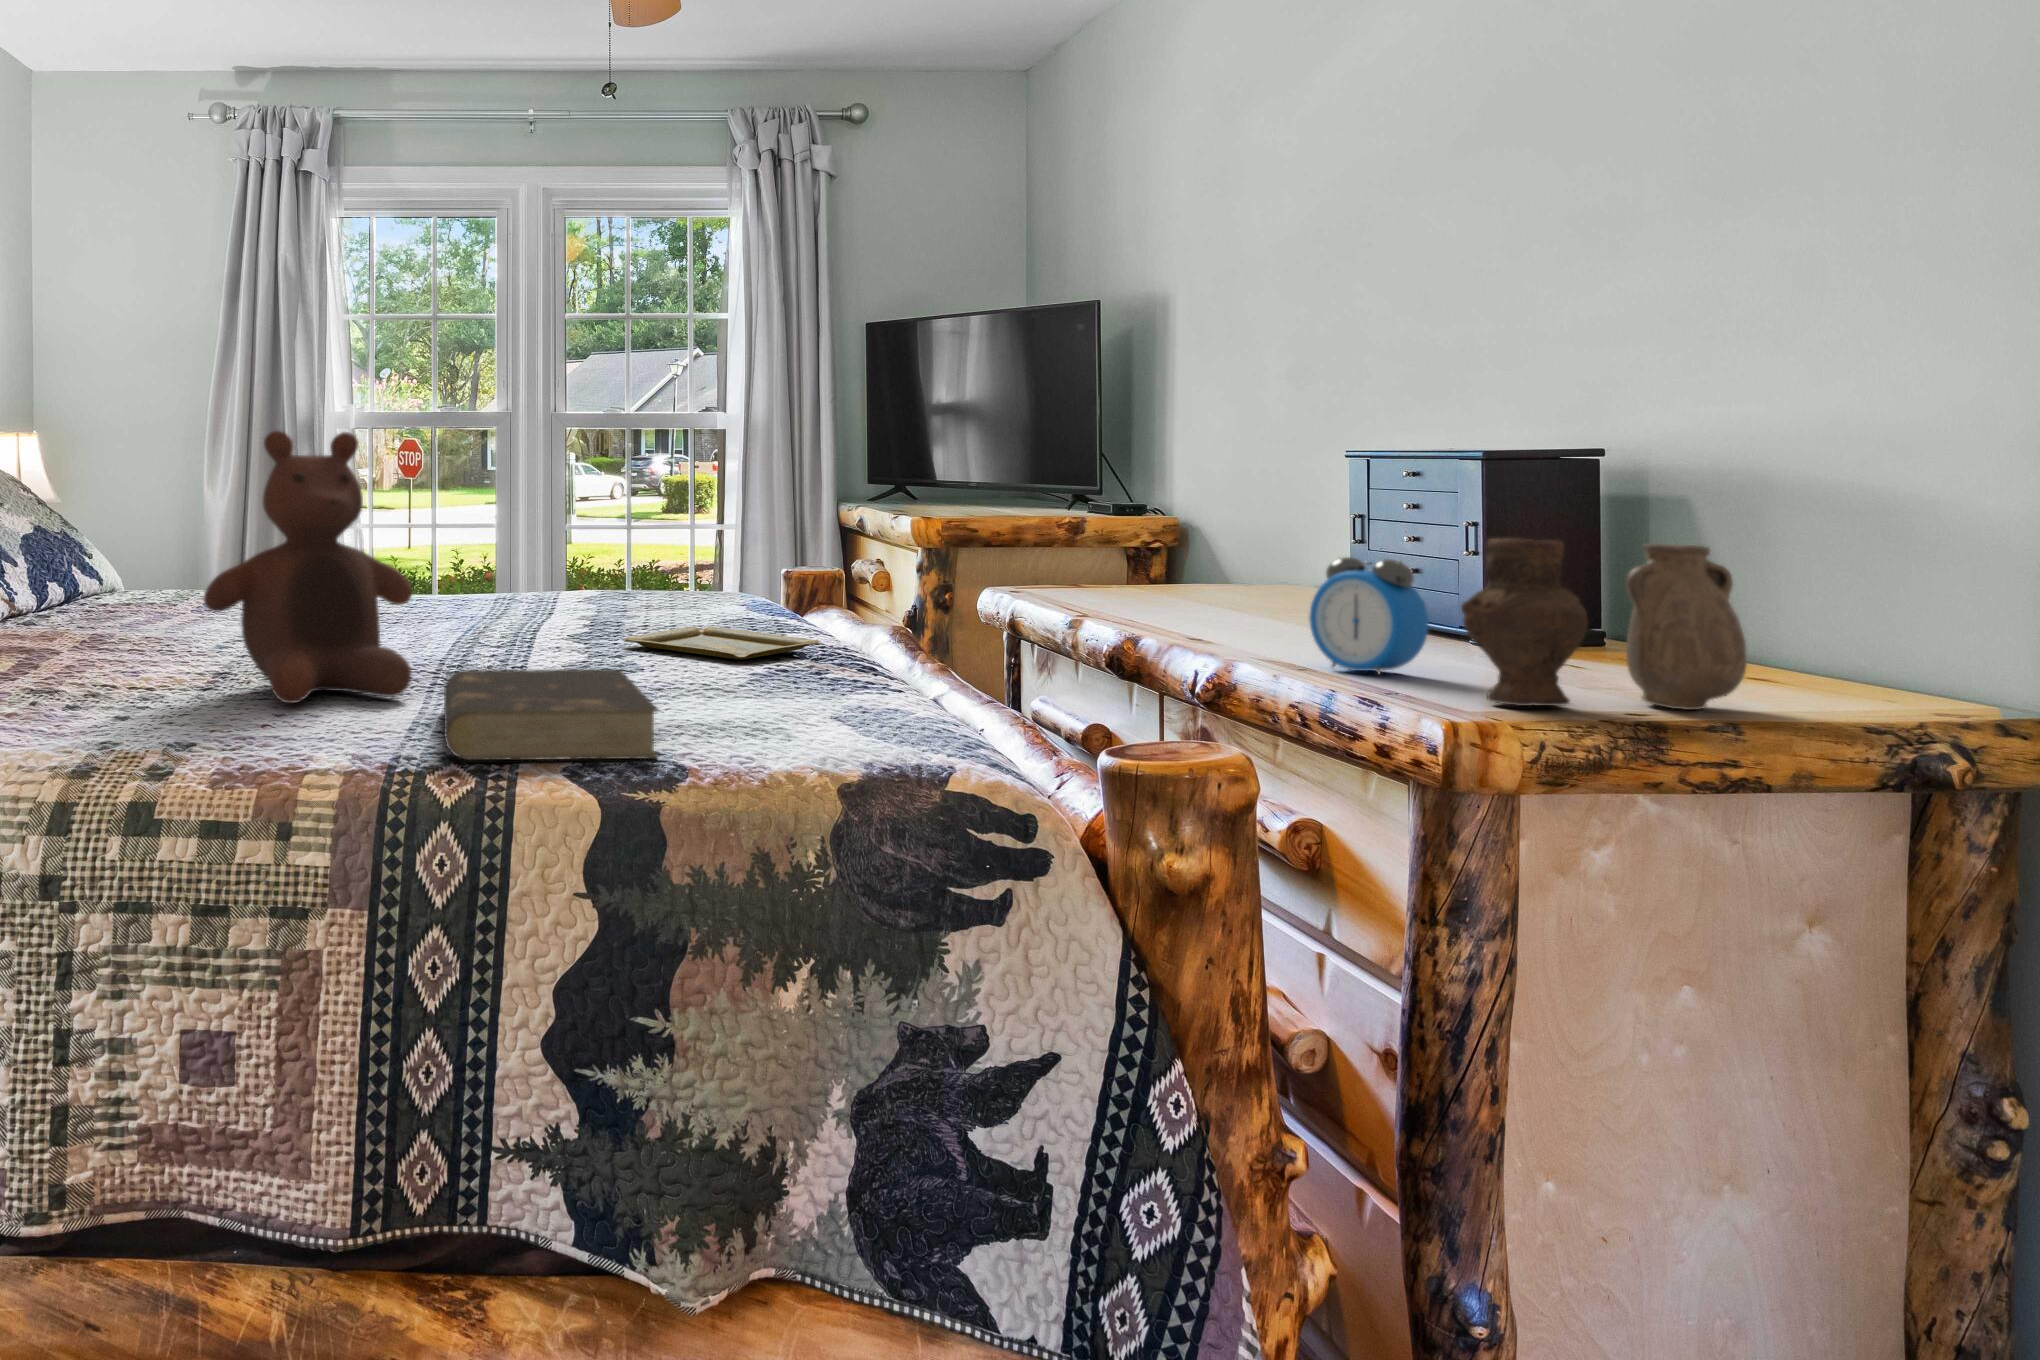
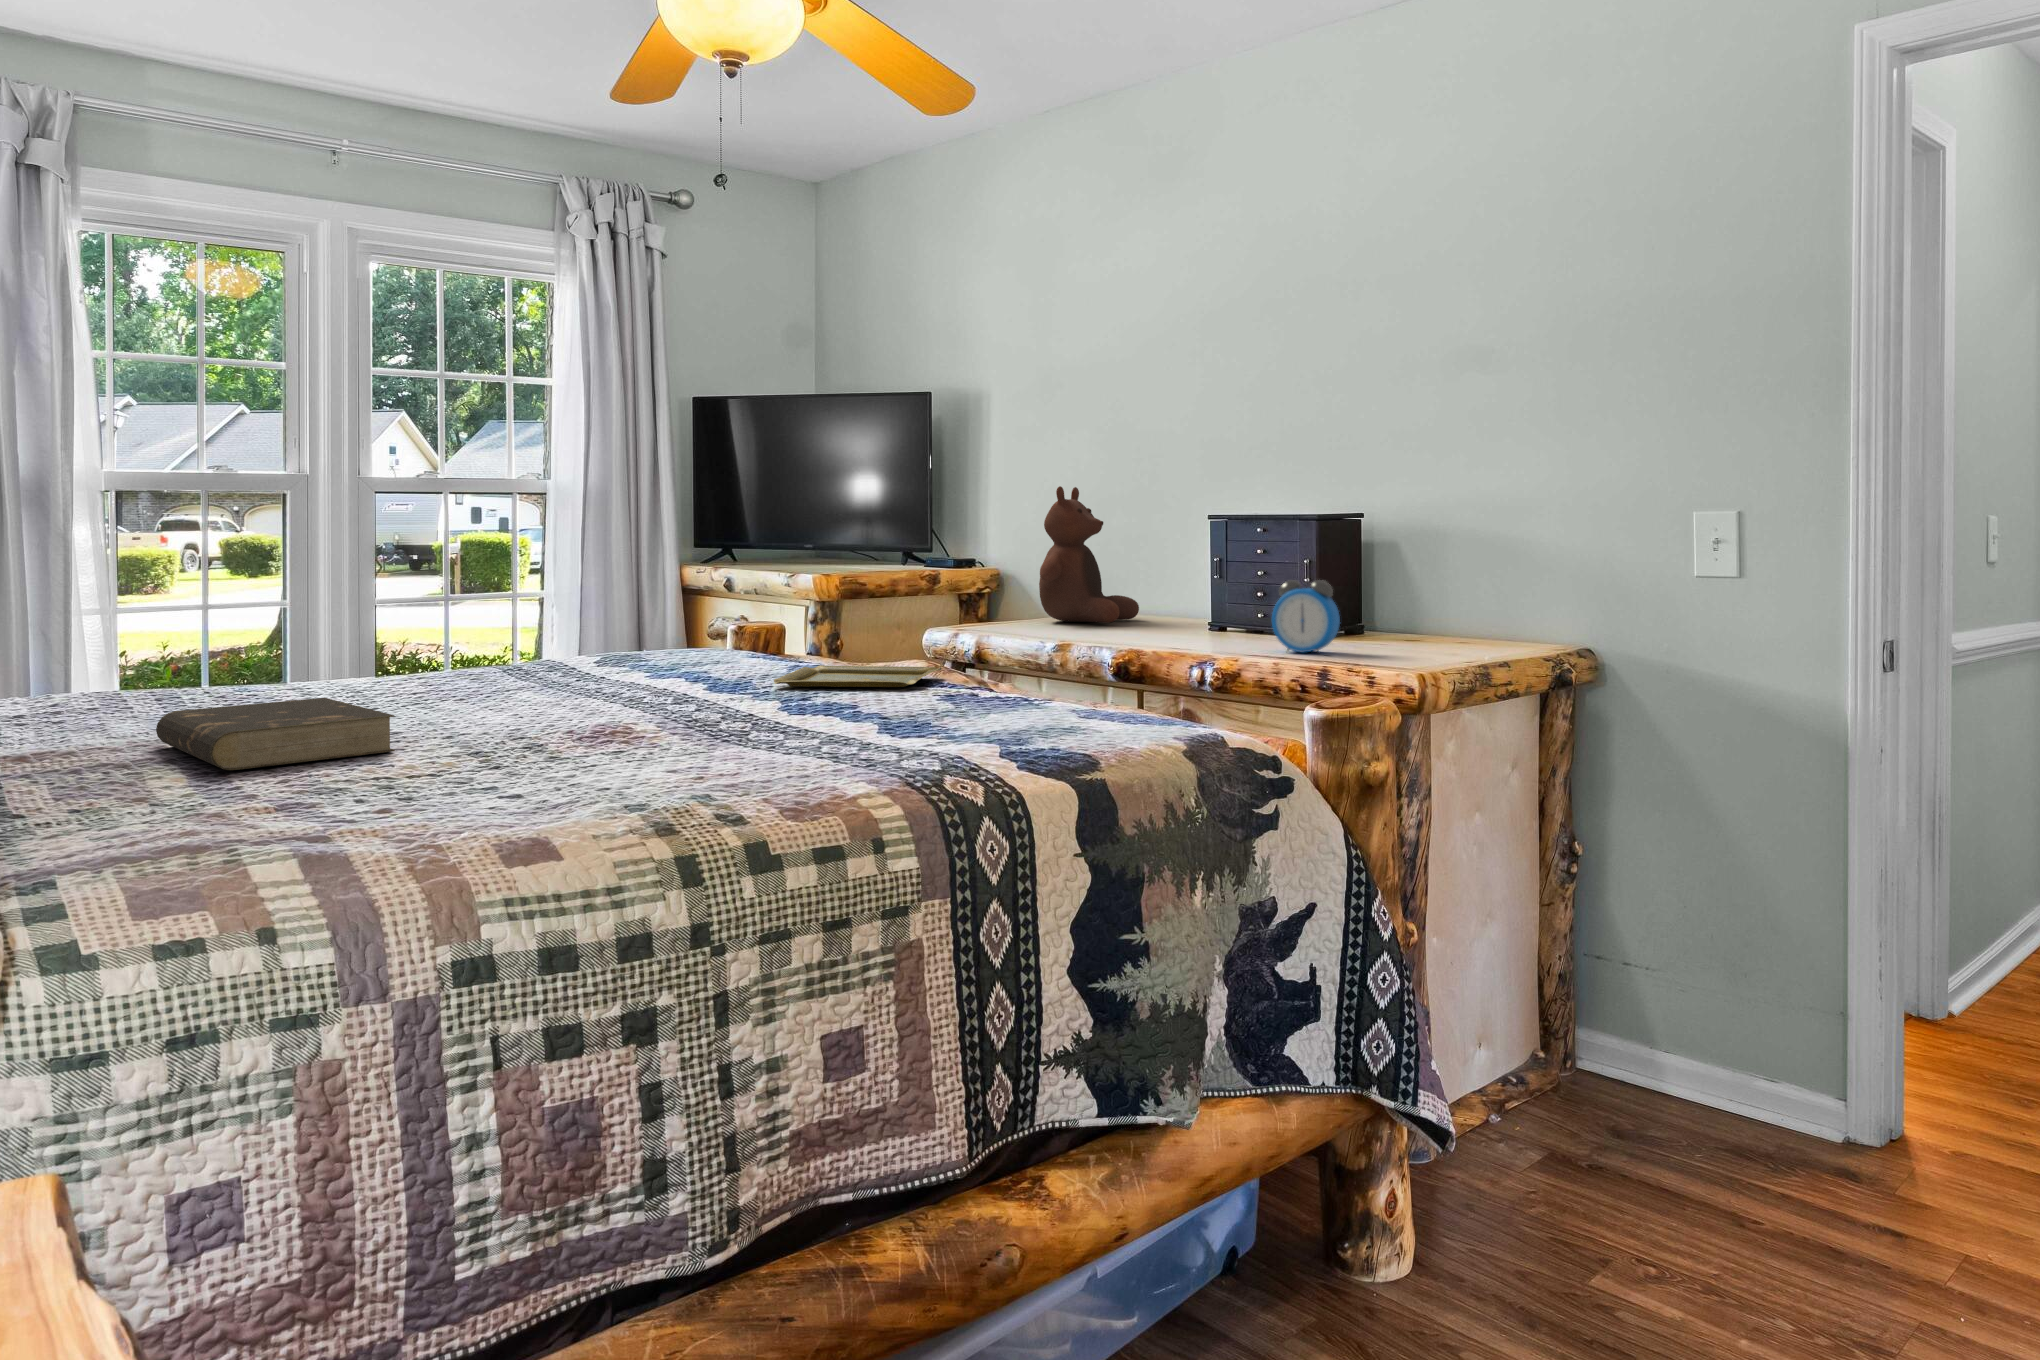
stuffed bear: present [203,430,412,703] -> present [1039,486,1139,623]
vase: present [1461,538,1747,710] -> none [1389,564,1506,662]
book: present [444,669,658,760] -> present [156,698,395,770]

